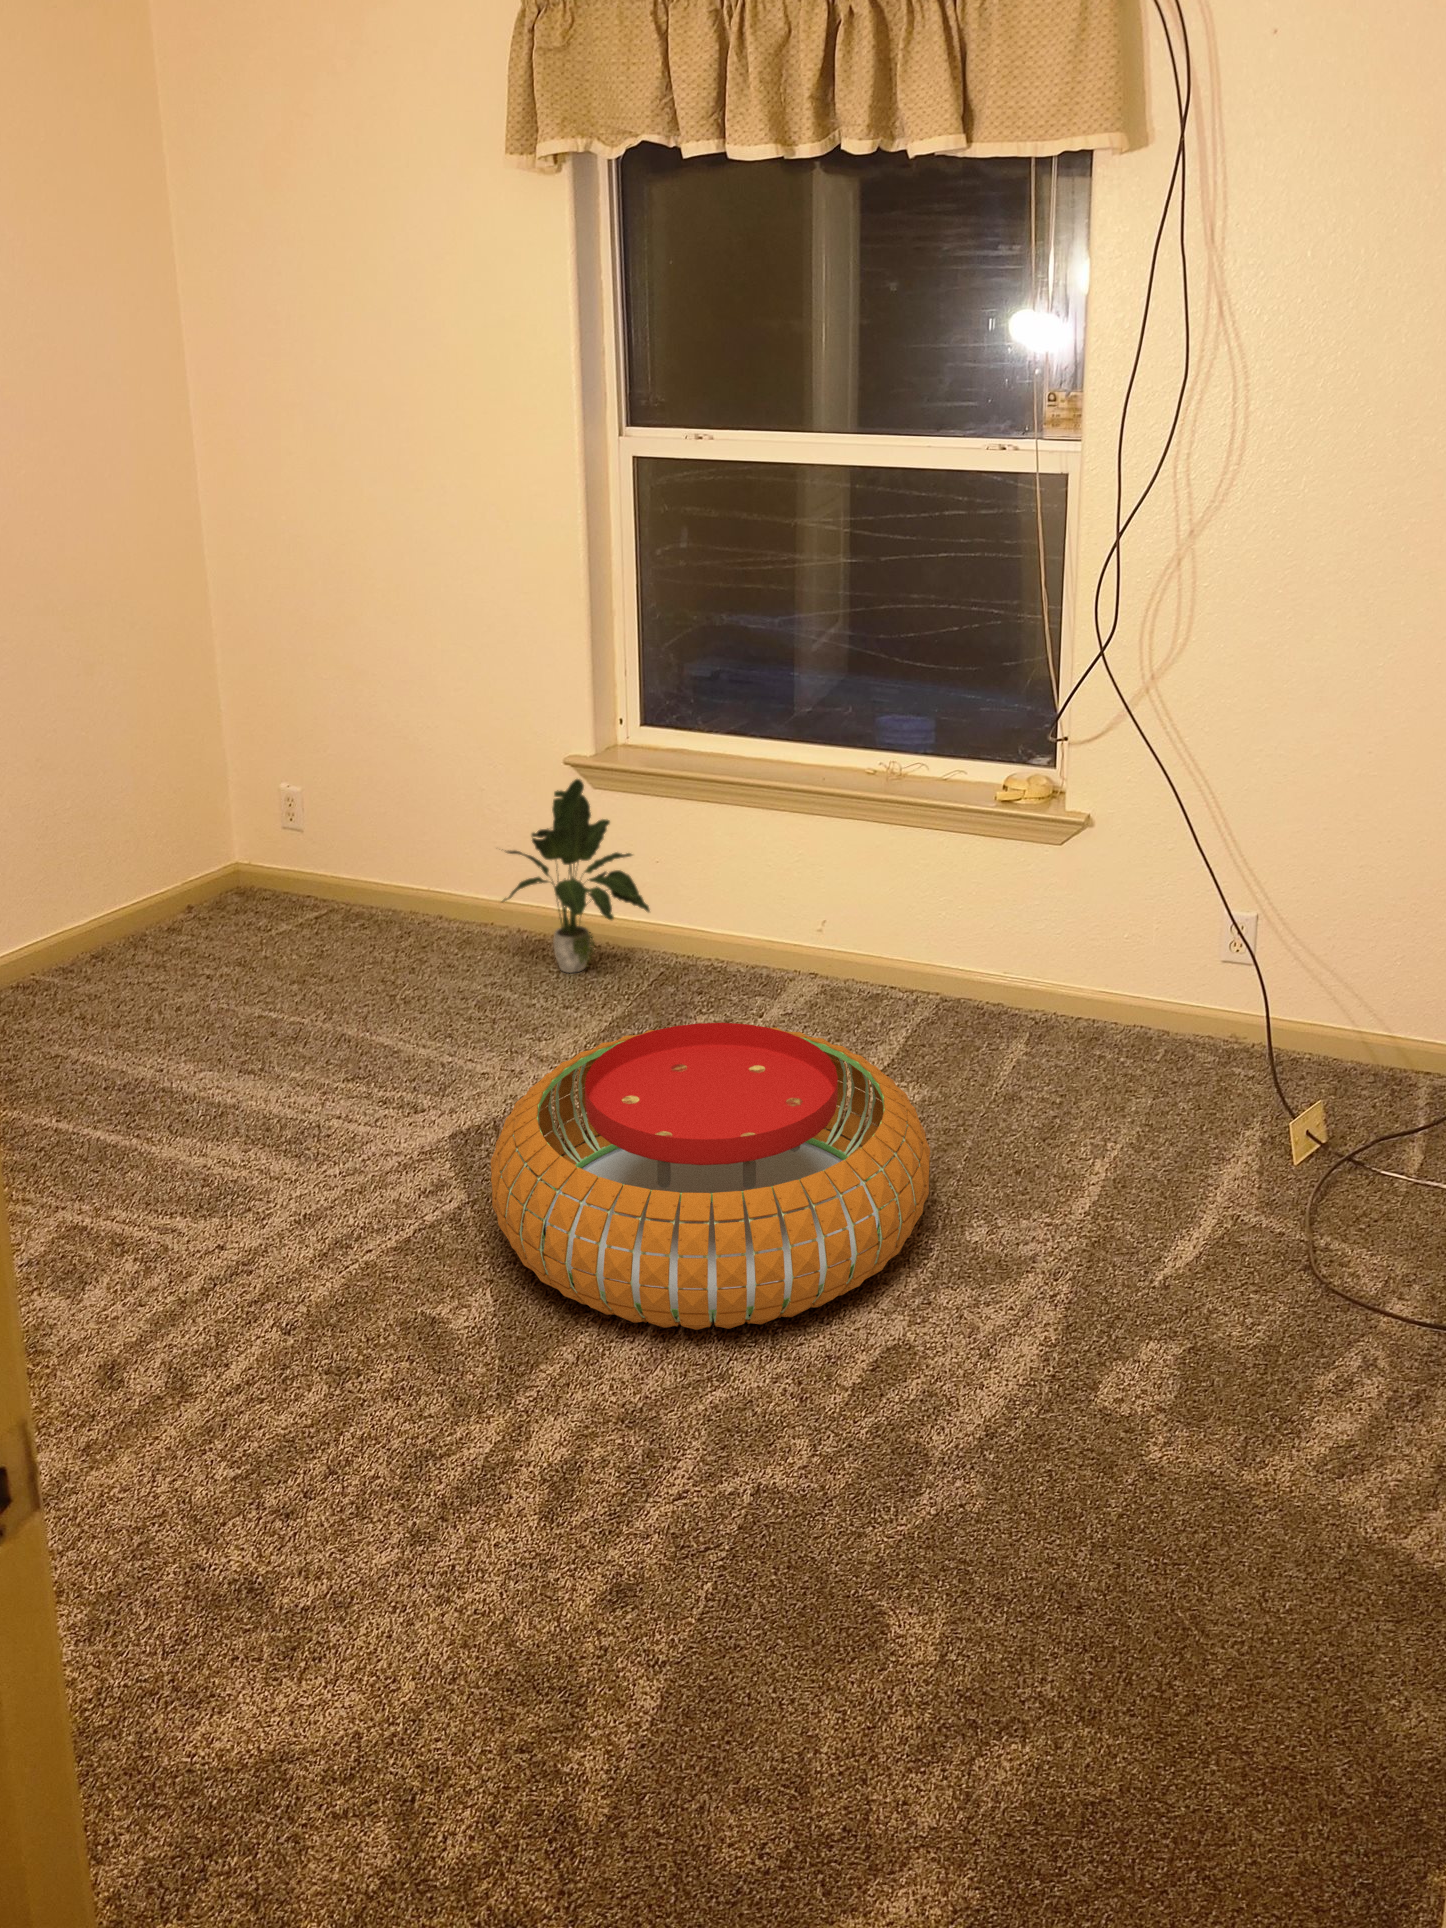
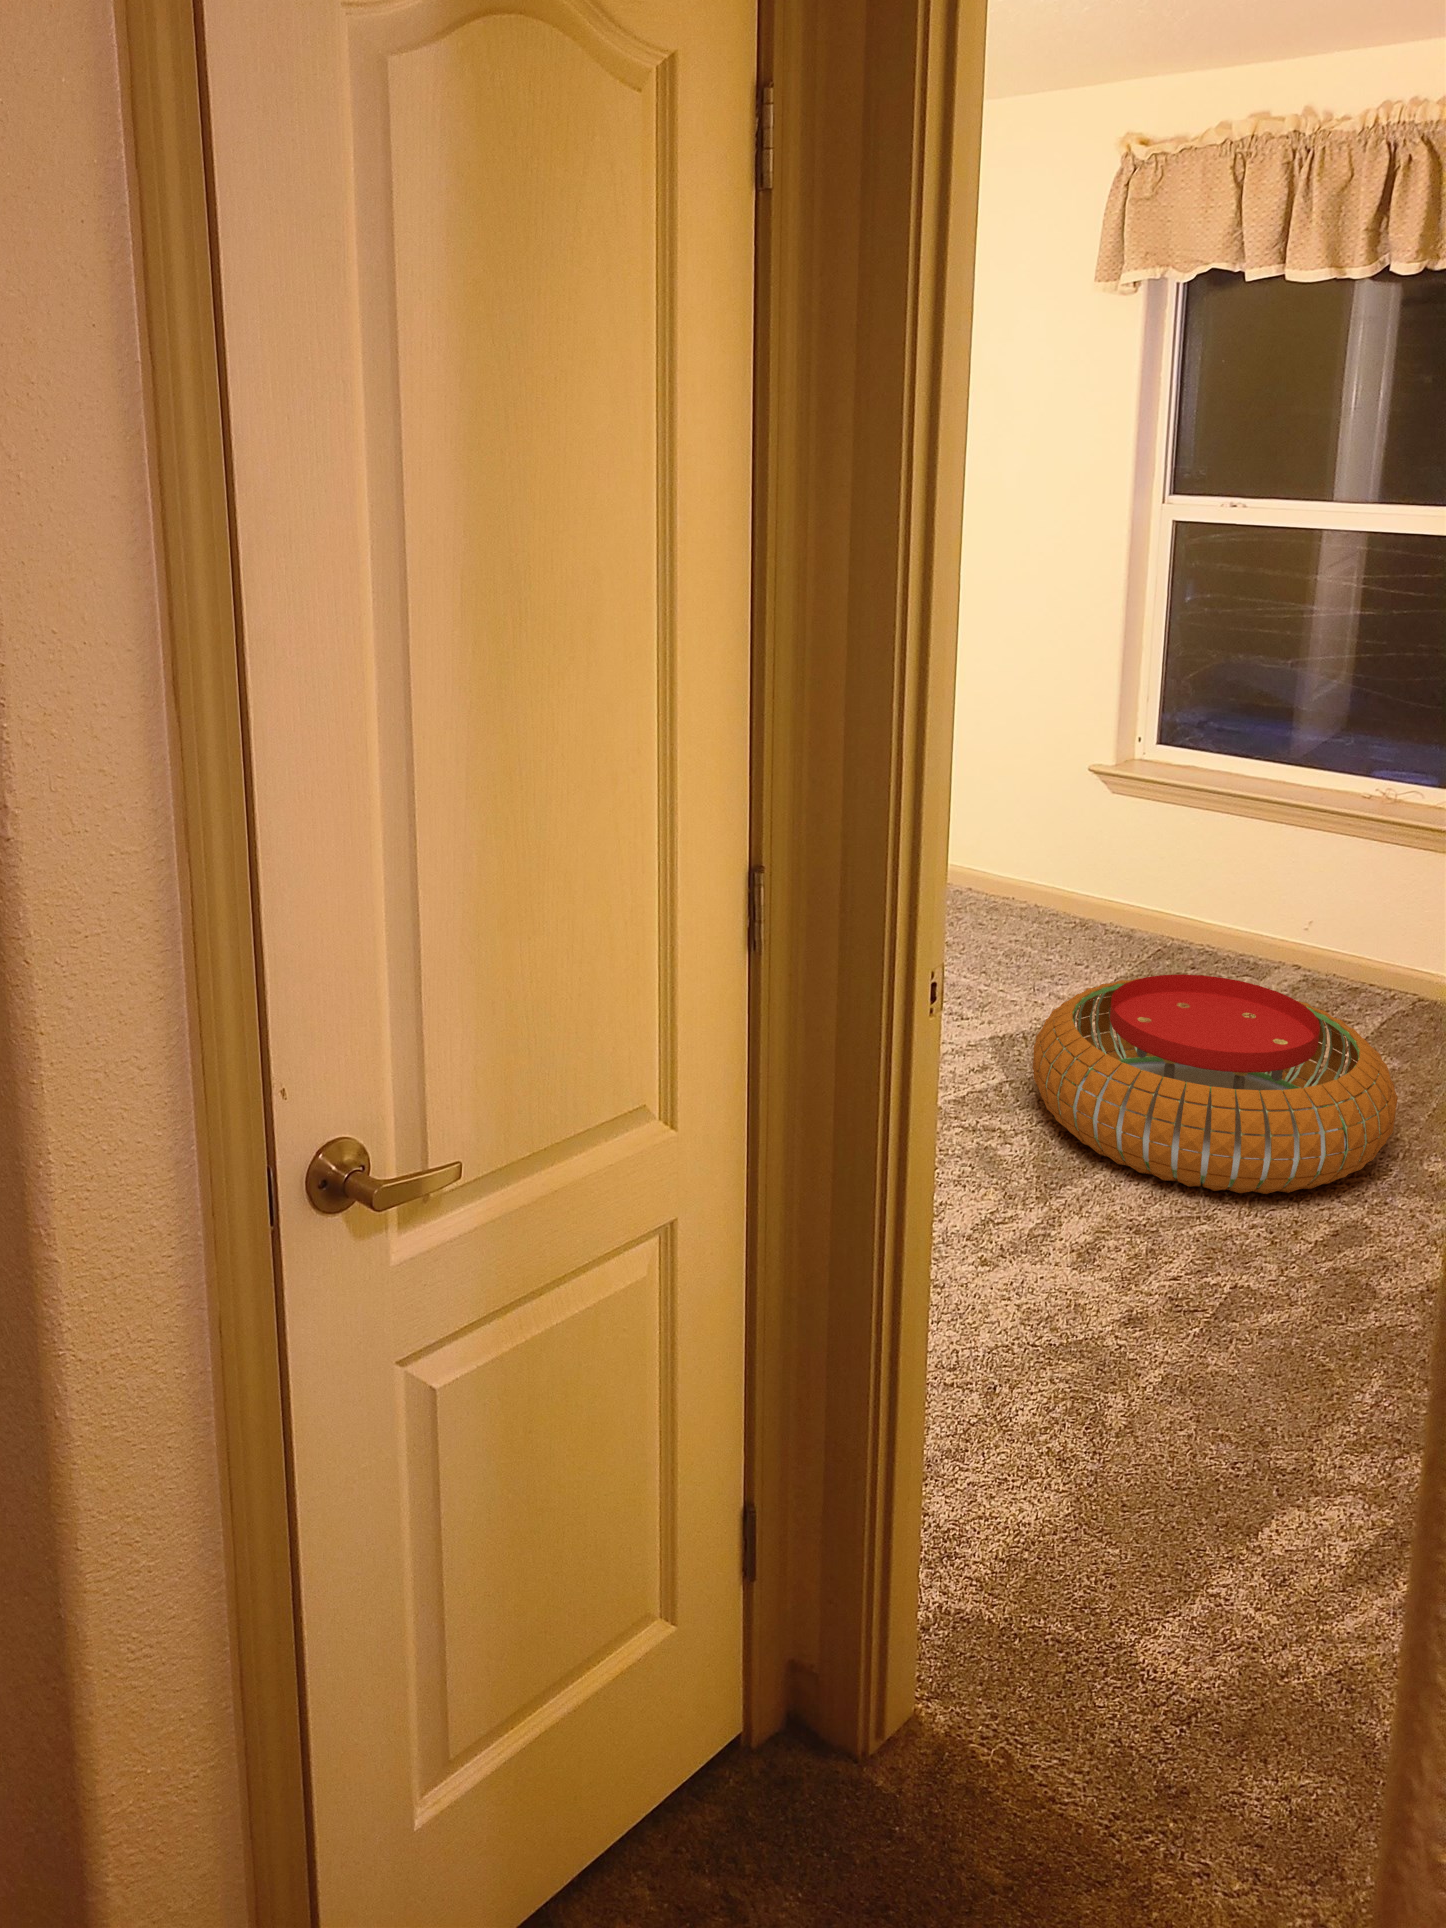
potted plant: present [502,779,650,973] -> none [1027,780,1153,938]

